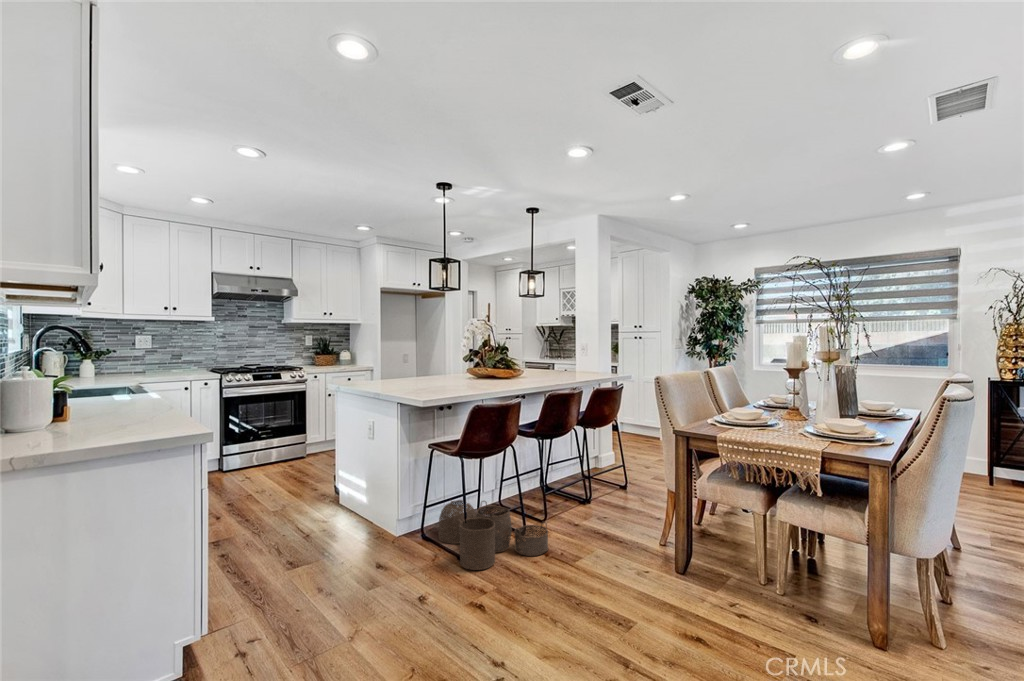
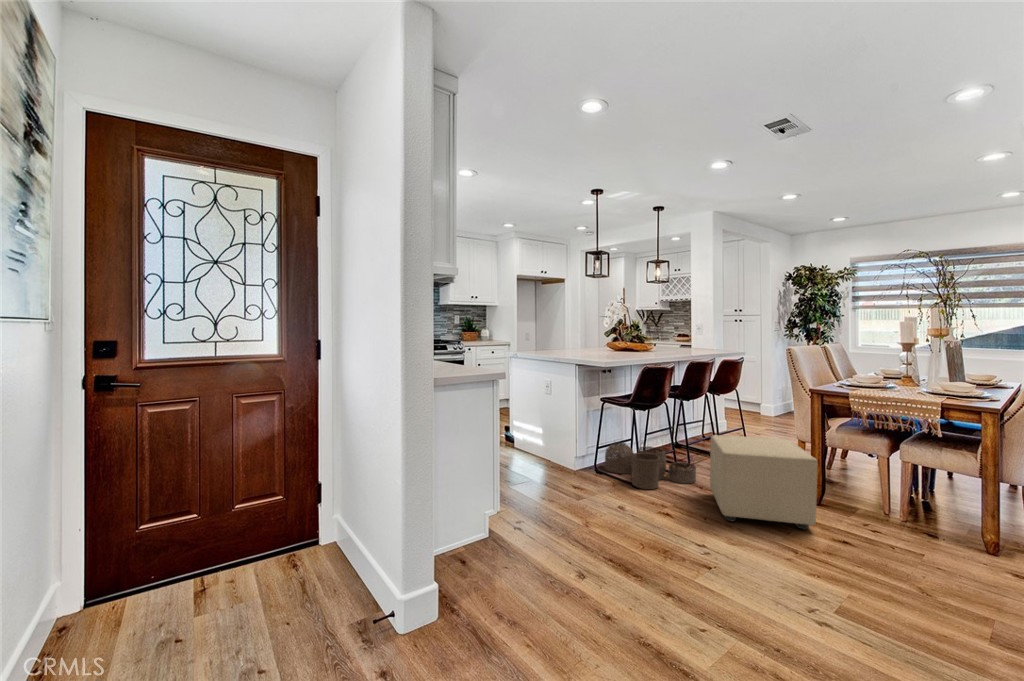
ottoman: none [549,493,669,631] -> present [710,435,818,529]

